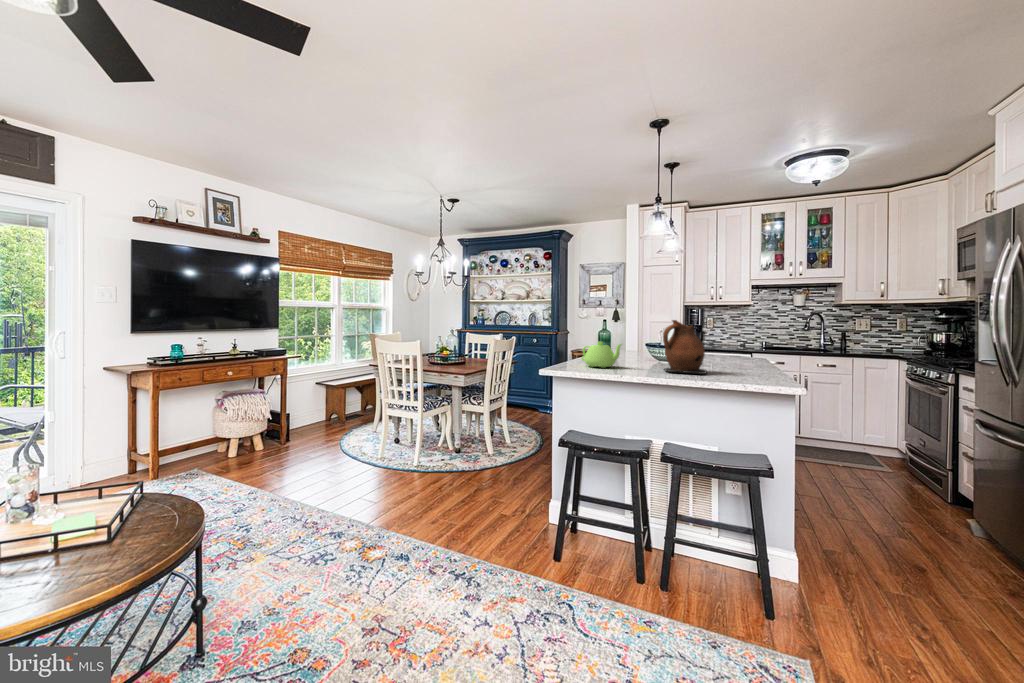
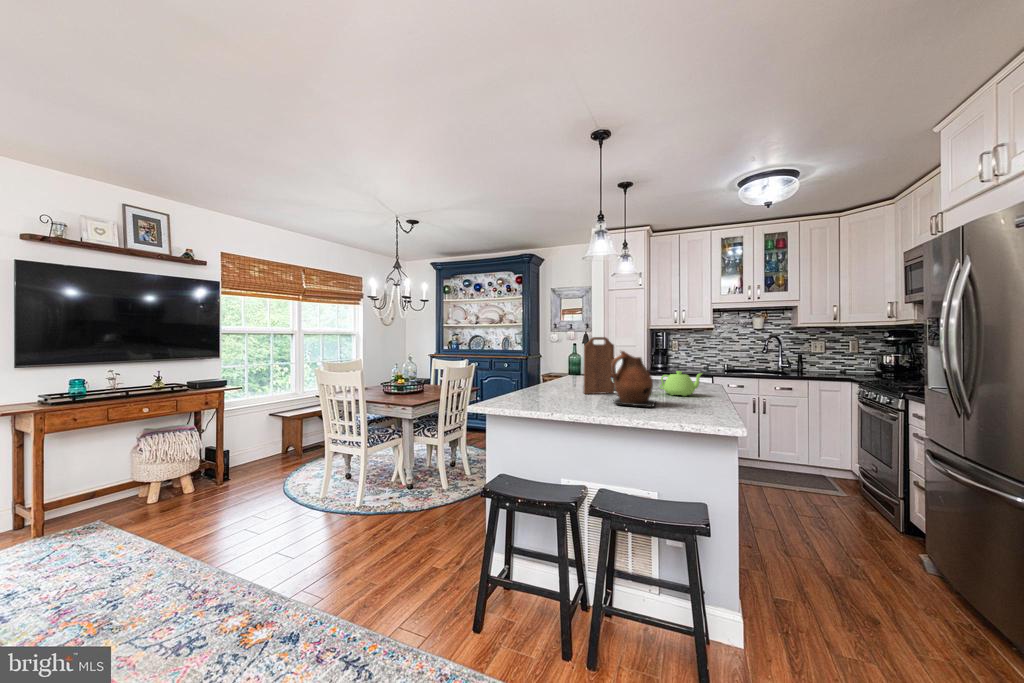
cutting board: none [631,309,662,365] -> present [584,337,614,394]
teapot: present [581,342,622,368] -> present [660,371,702,396]

